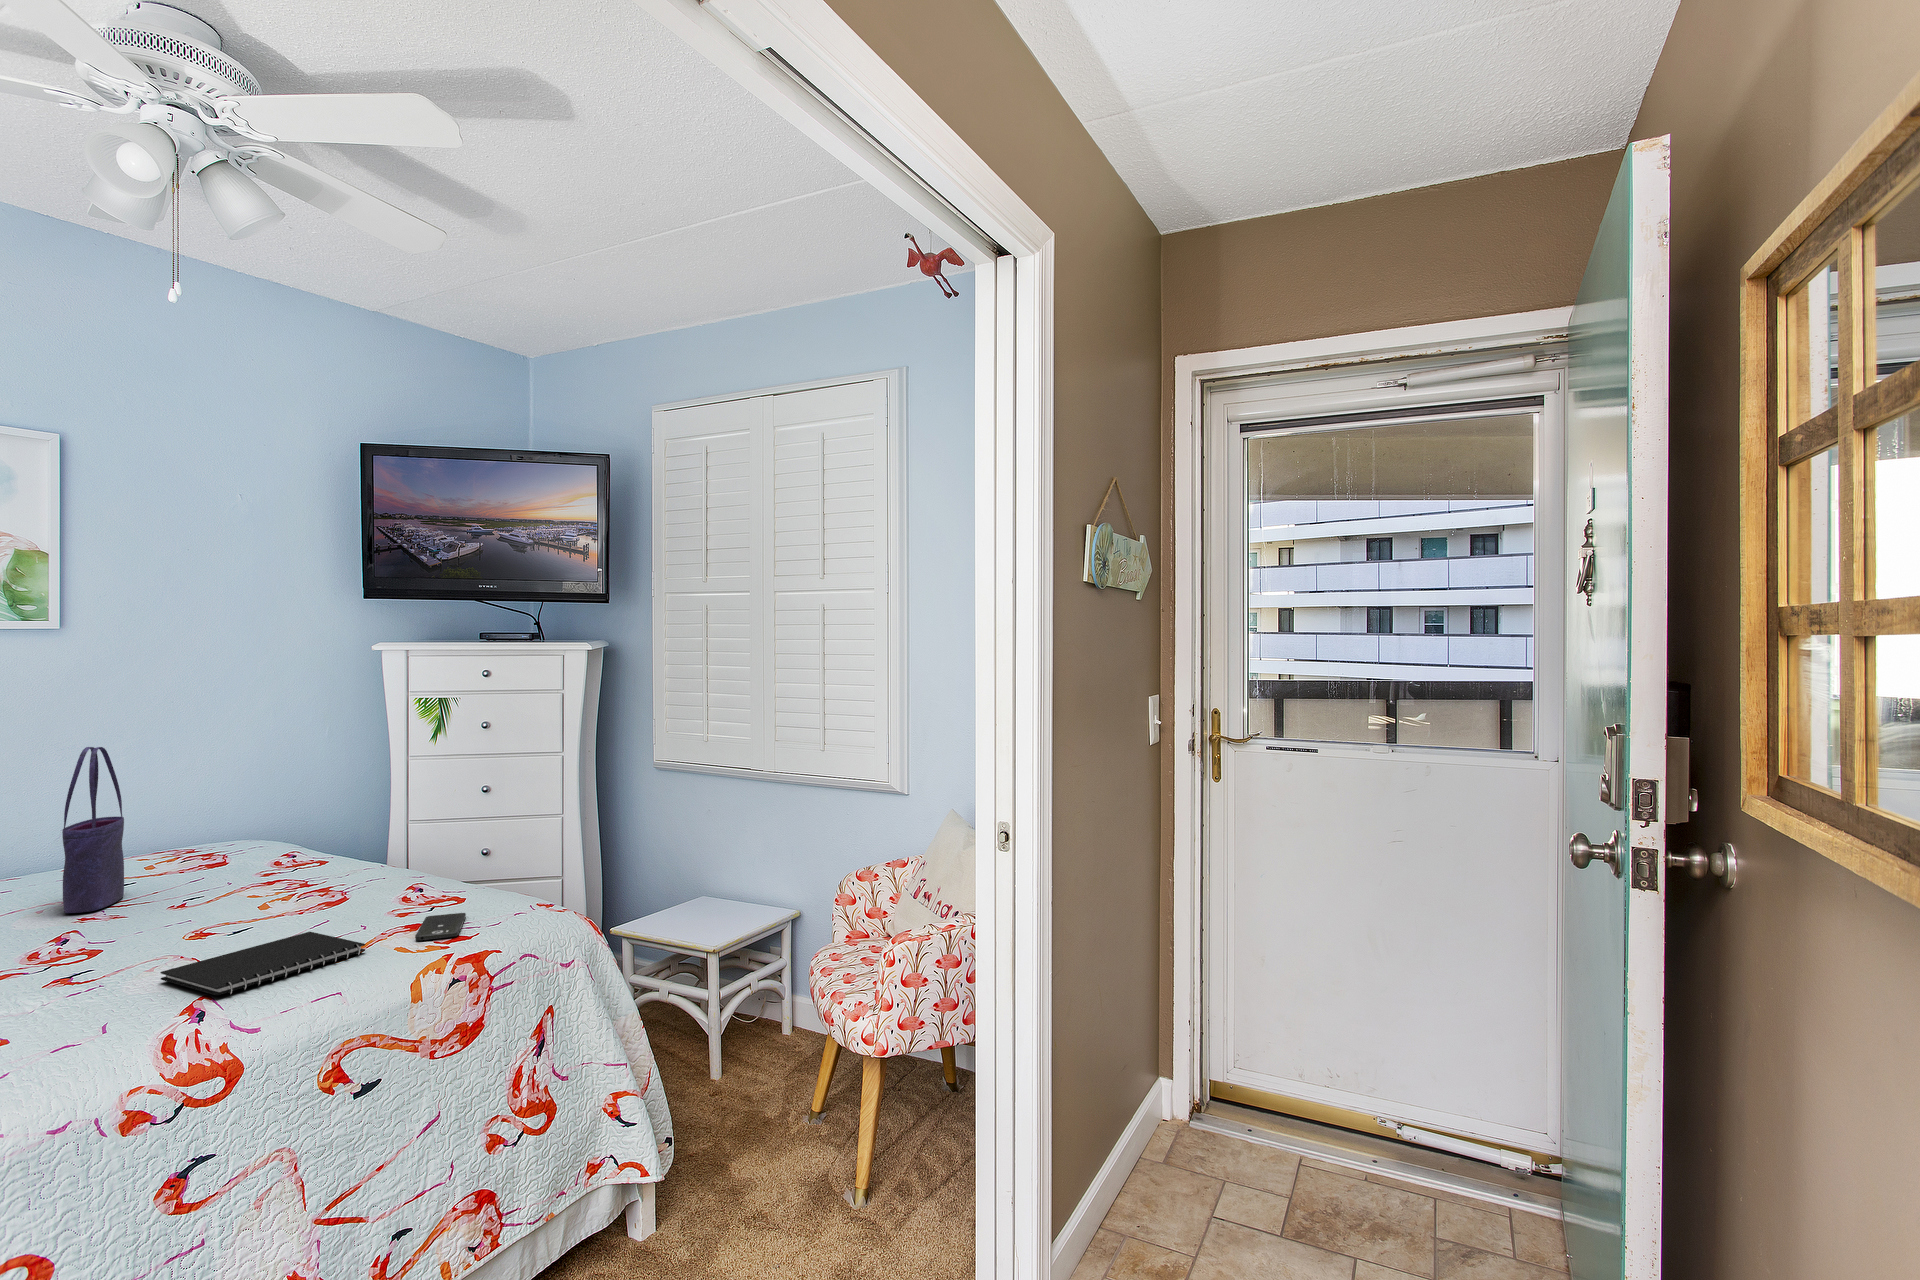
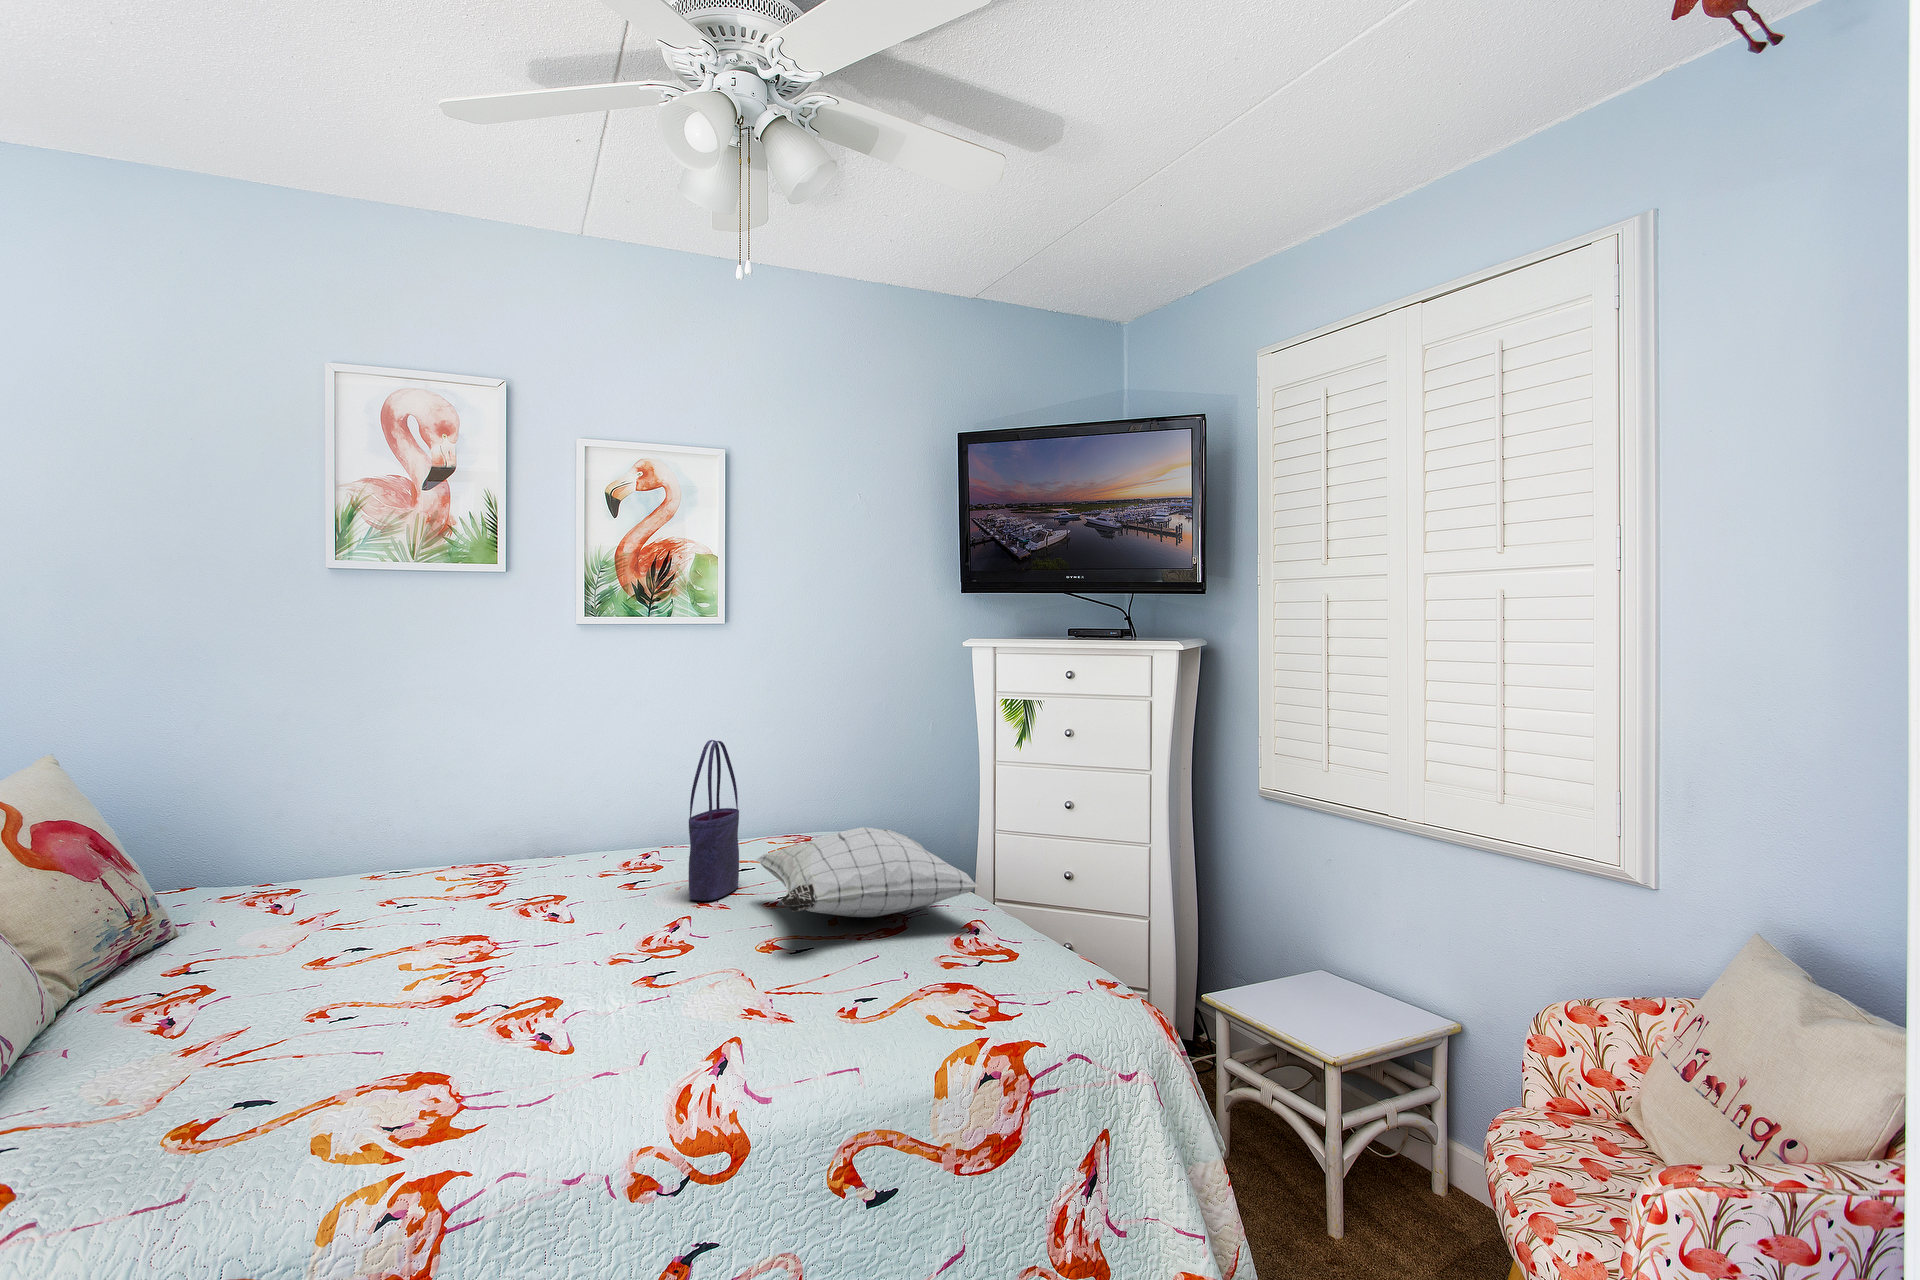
pillow: none [155,815,419,898] -> present [756,827,978,917]
smartphone: present [415,913,466,940] -> none [954,973,1015,1011]
notebook: present [160,932,365,996] -> none [716,970,900,1042]

